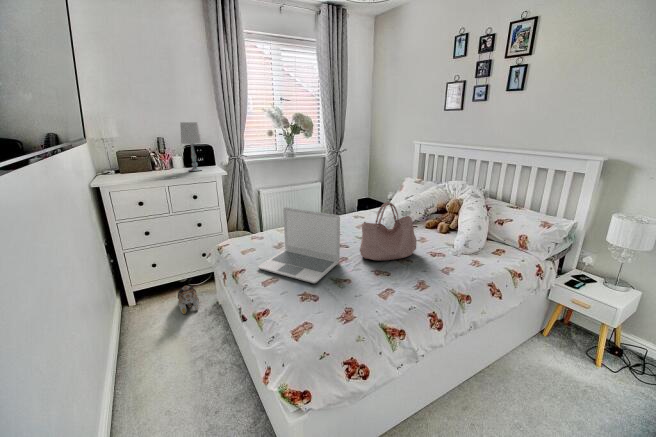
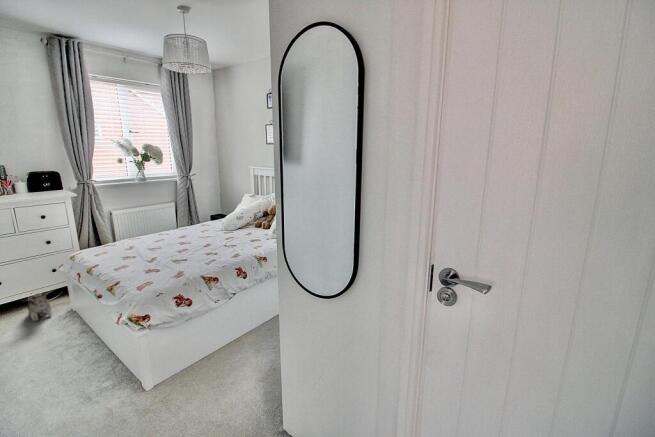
table lamp: present [180,122,202,171] -> none [24,151,49,194]
handbag: present [360,202,417,261] -> none [196,206,239,247]
laptop: present [258,208,340,283] -> none [111,215,180,263]

